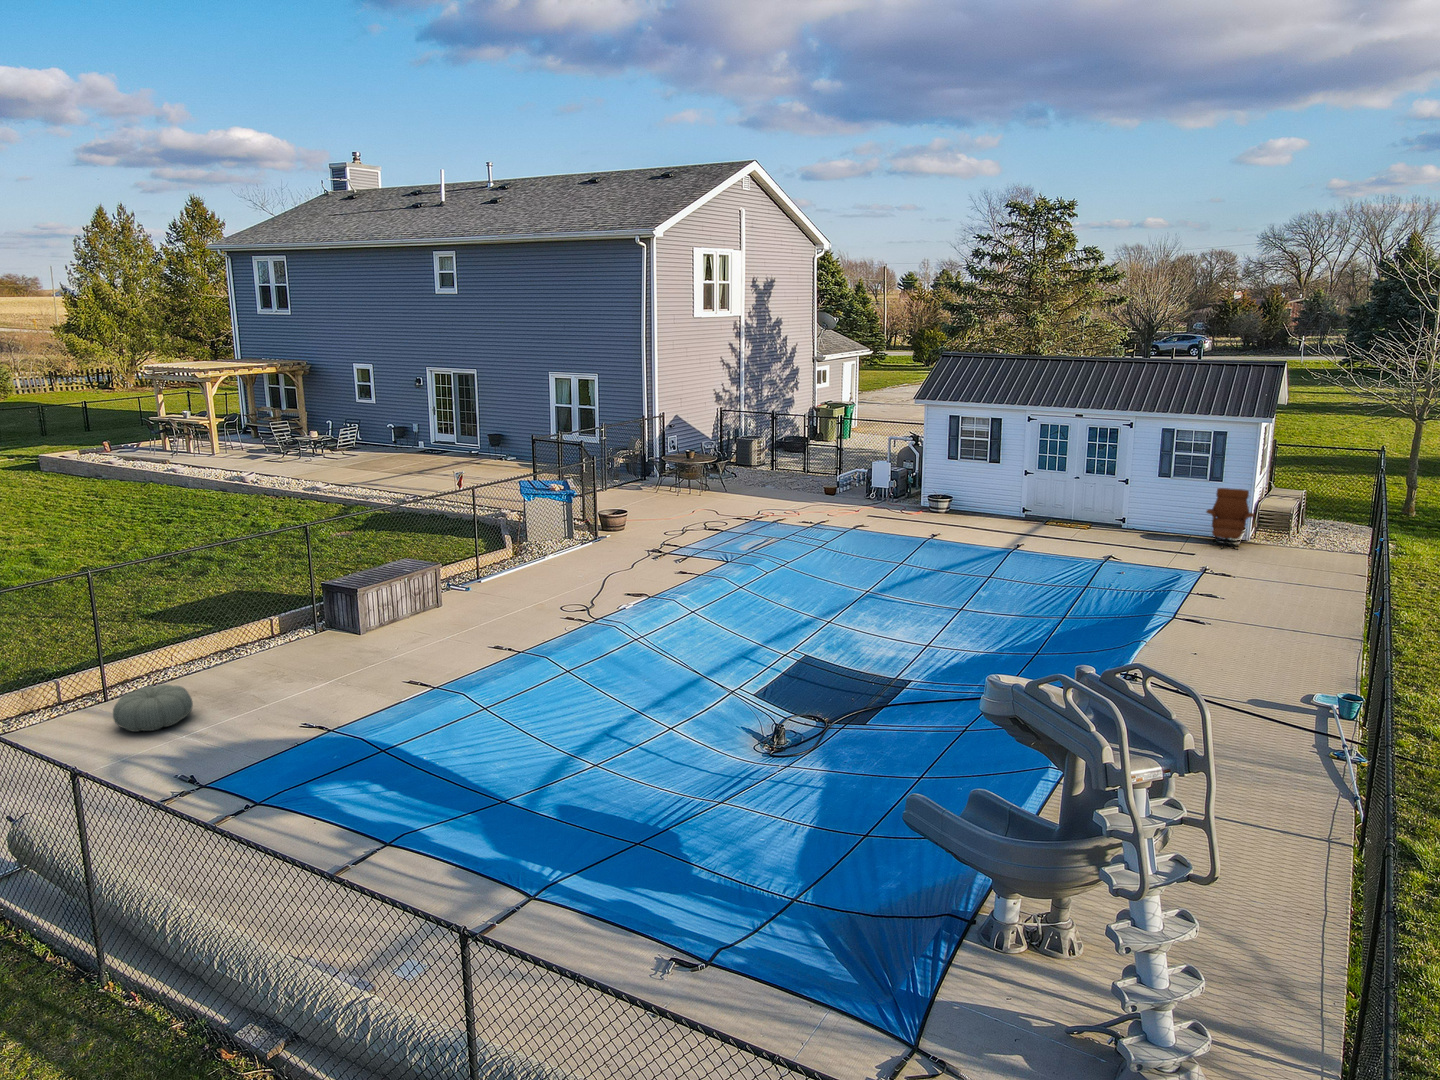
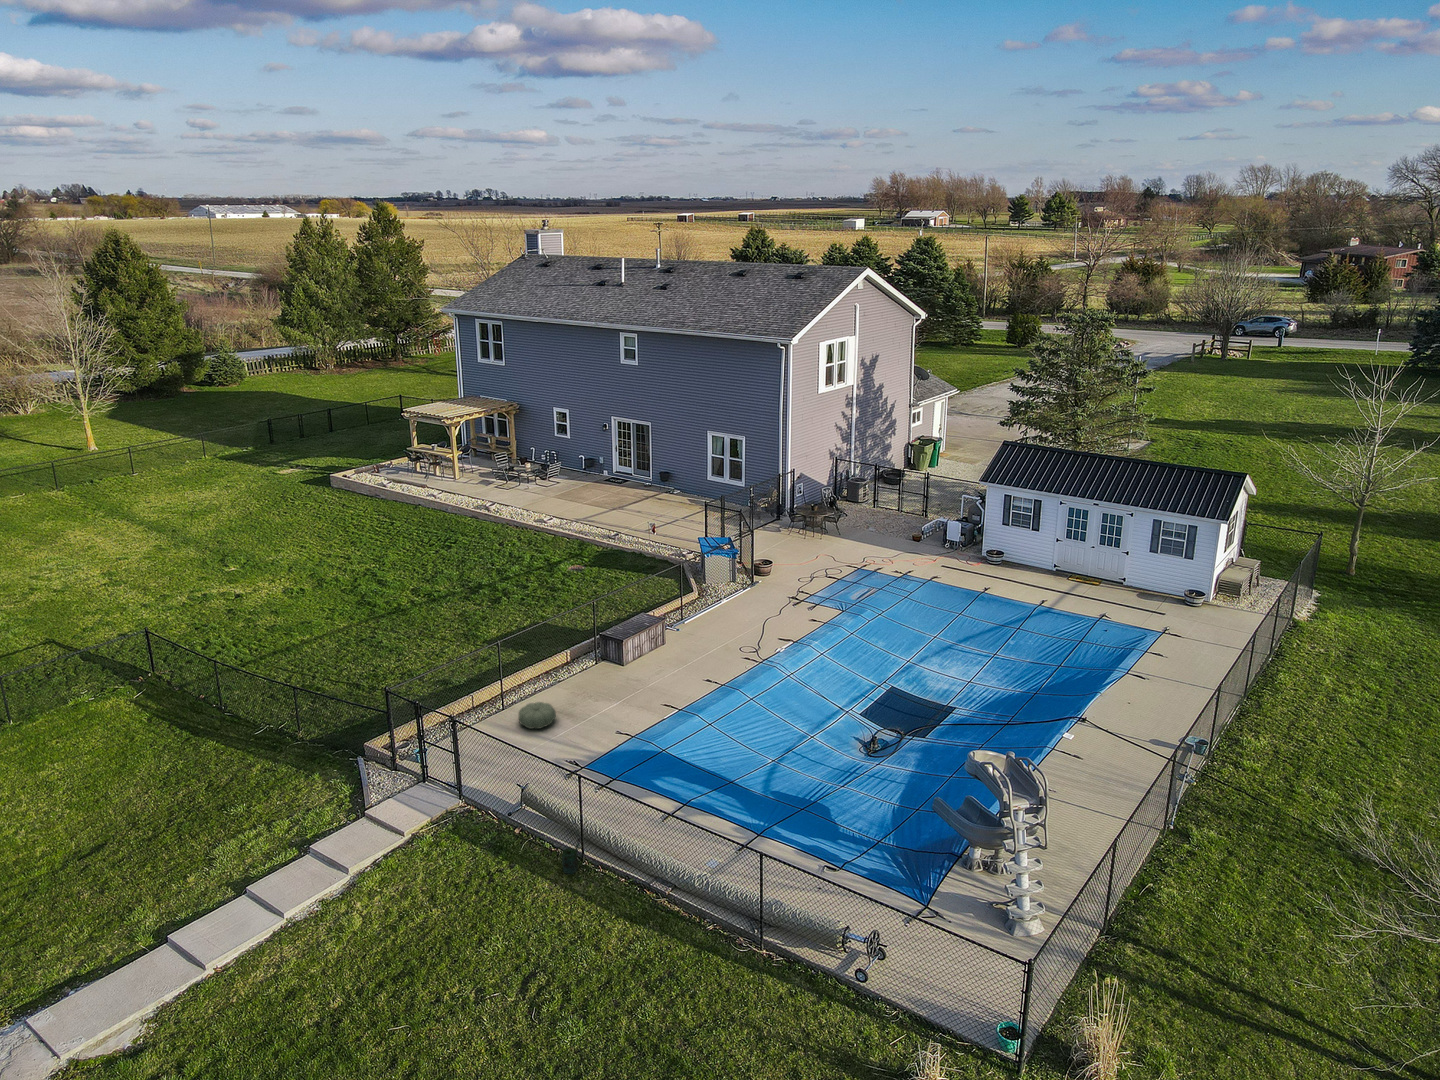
lounge chair: present [1206,488,1254,550] -> none [1178,566,1212,613]
watering can: none [32,935,109,1025] -> present [562,839,581,874]

